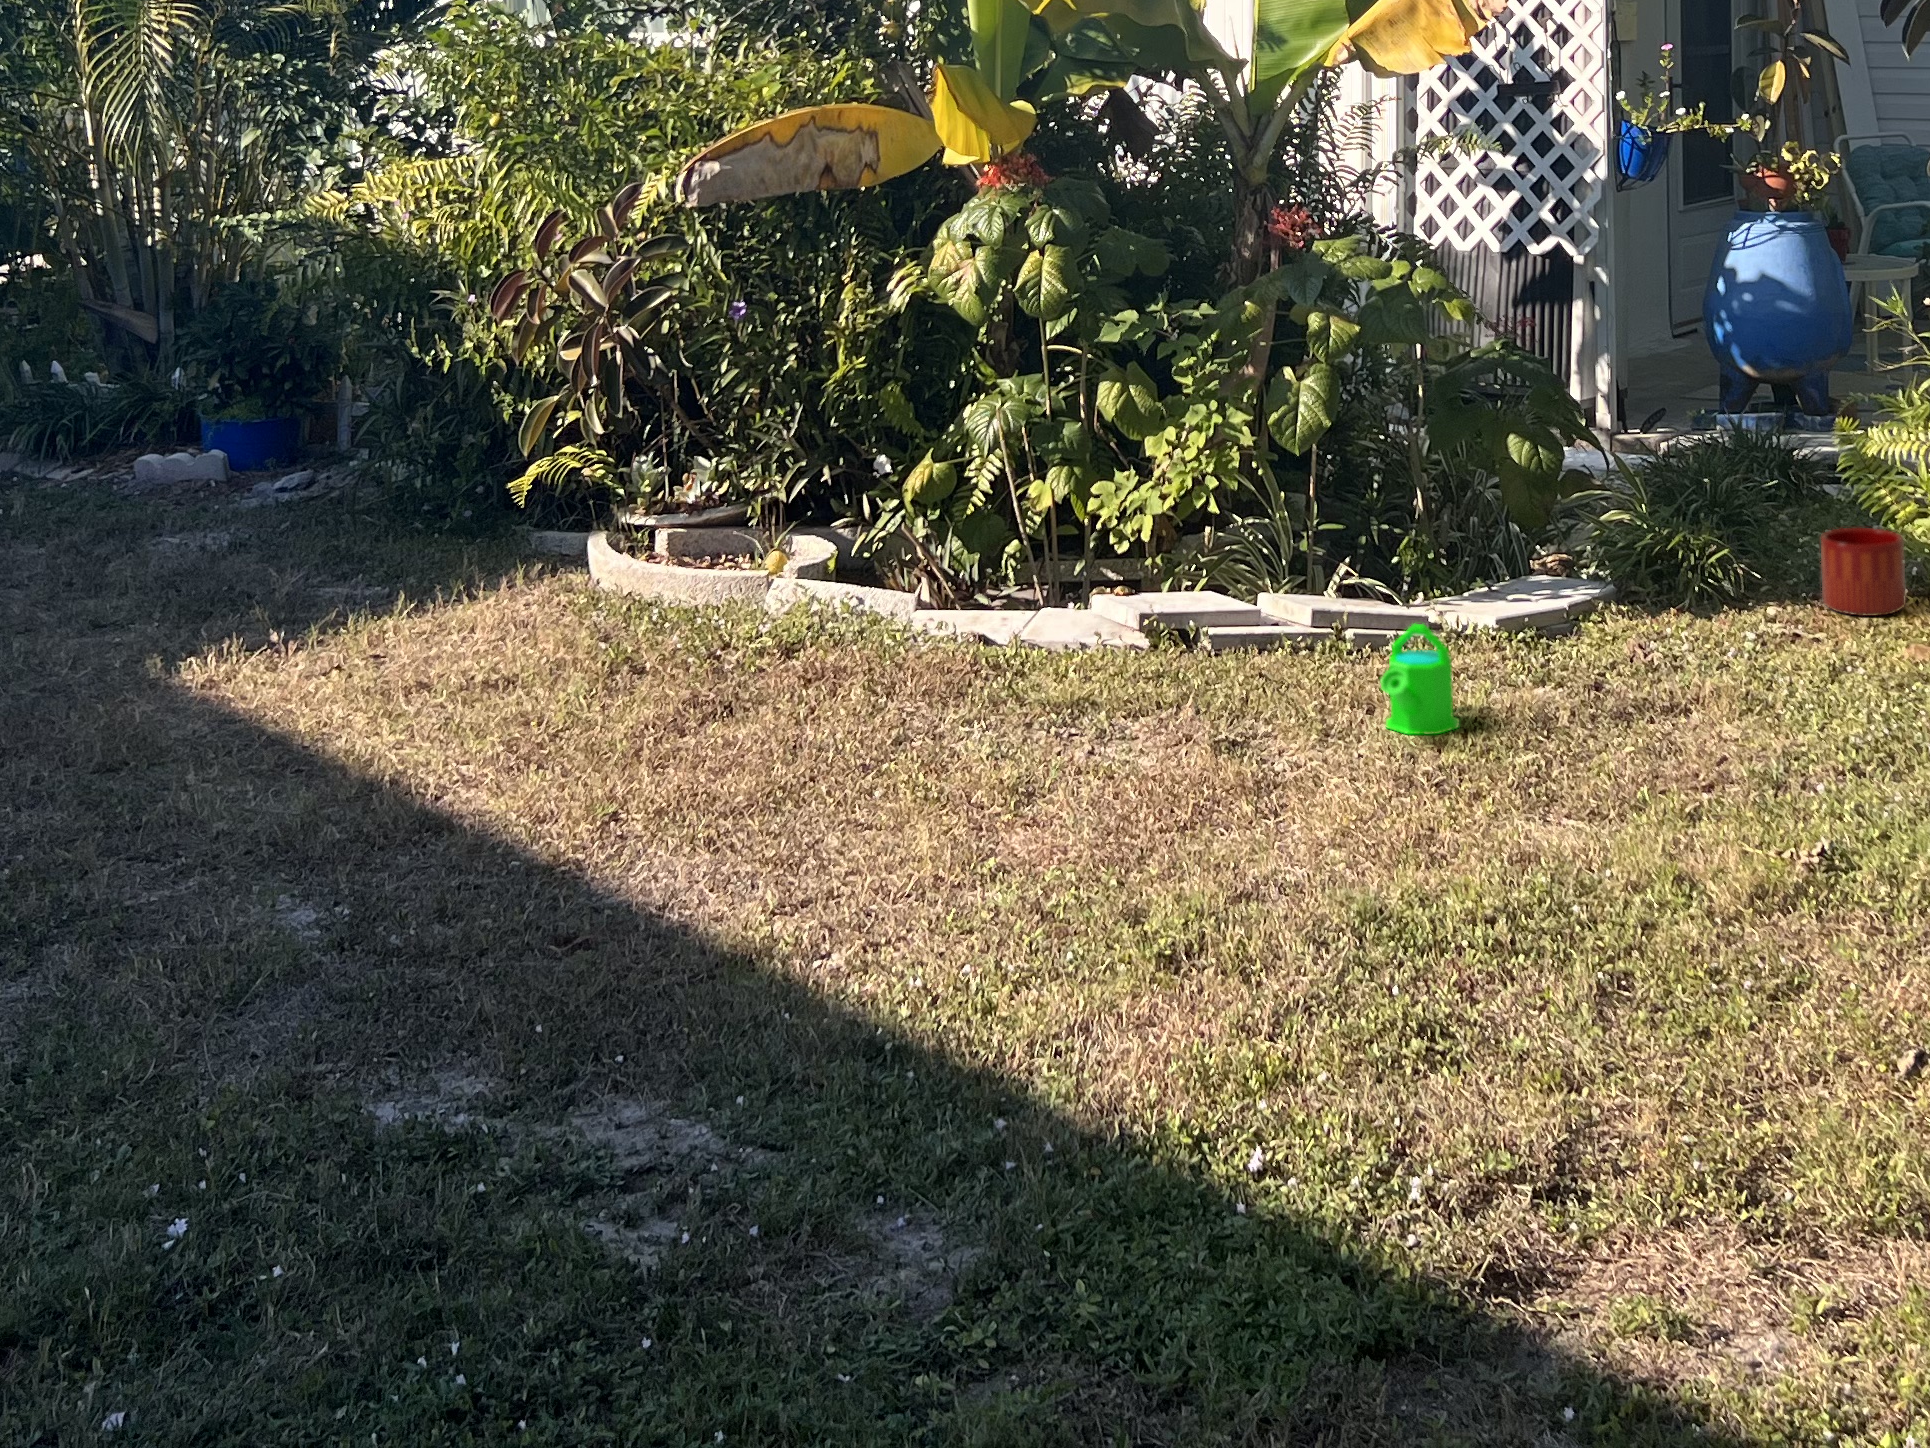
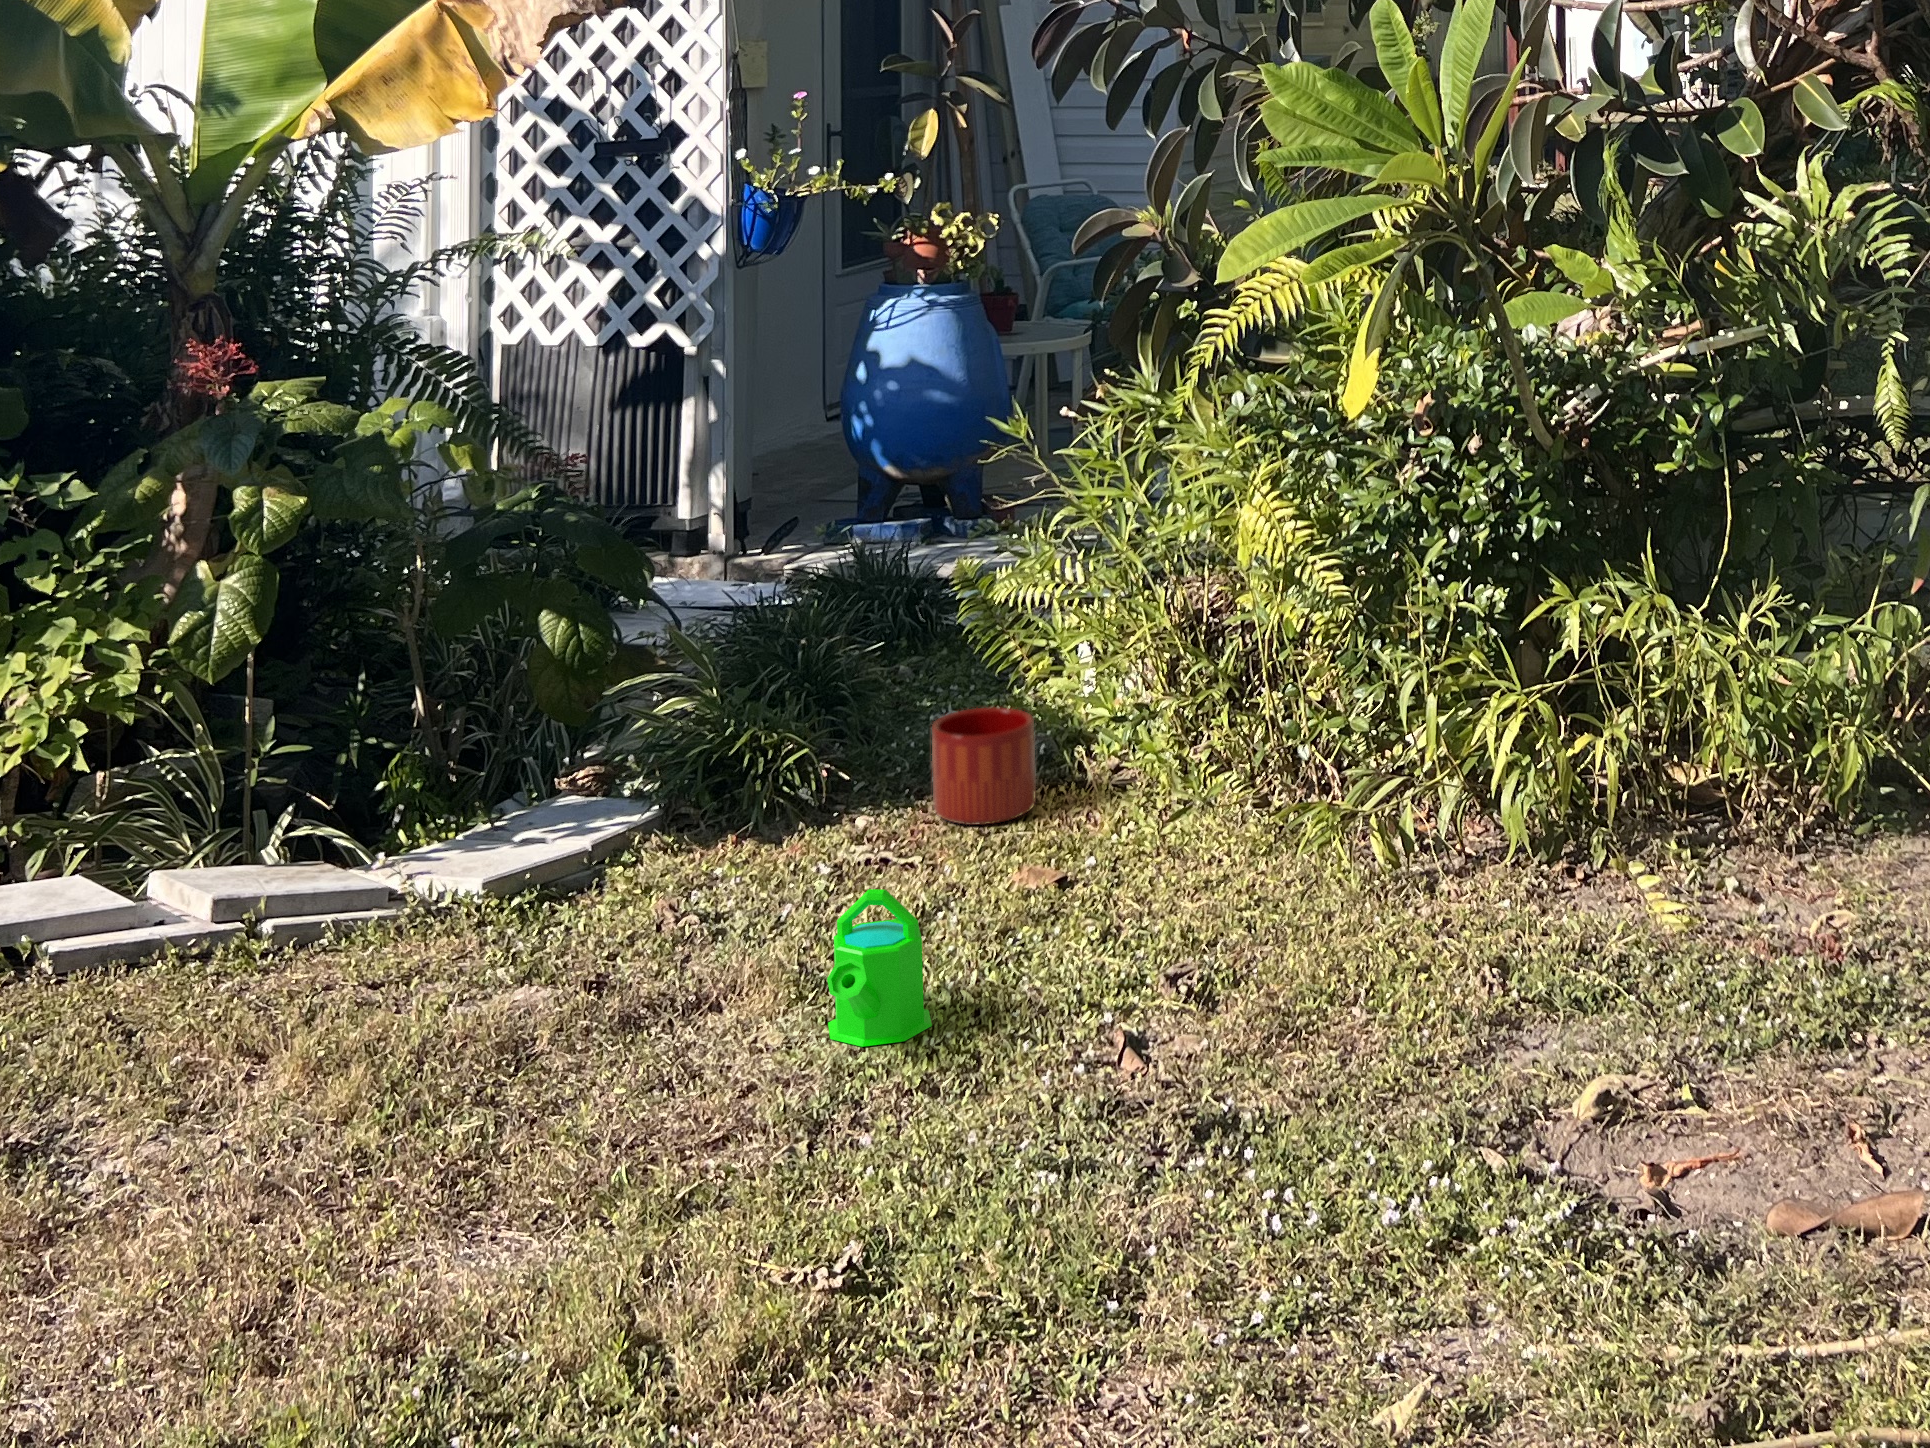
watering can: present [1380,624,1459,734] -> present [827,889,932,1047]

